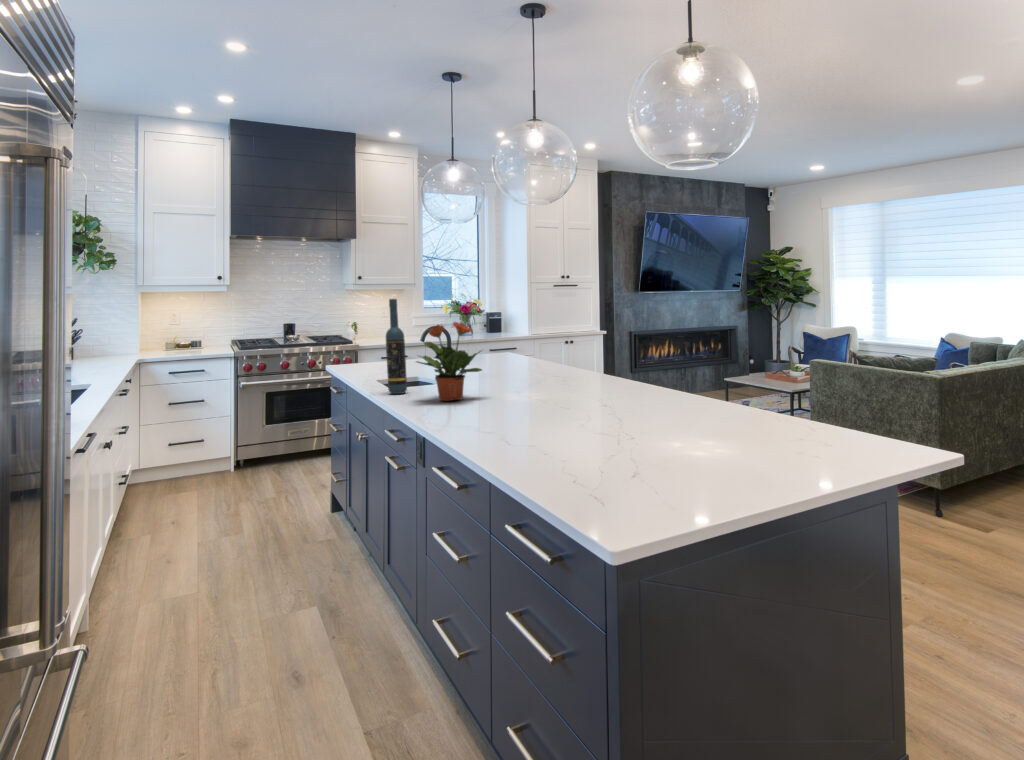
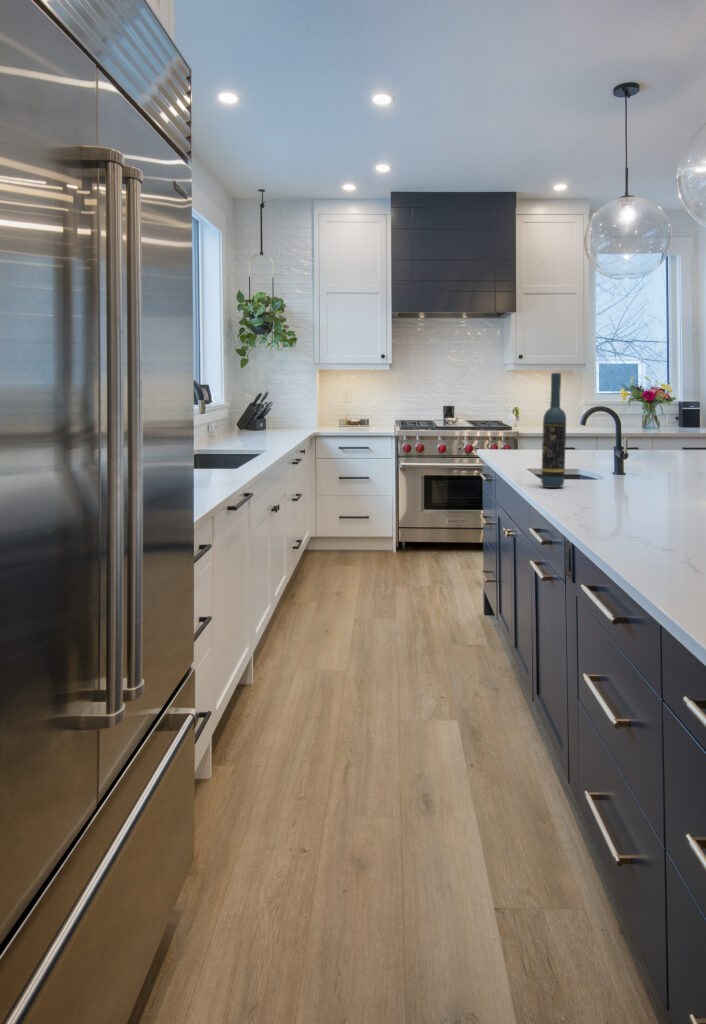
potted plant: present [417,322,482,401] -> none [574,401,670,502]

